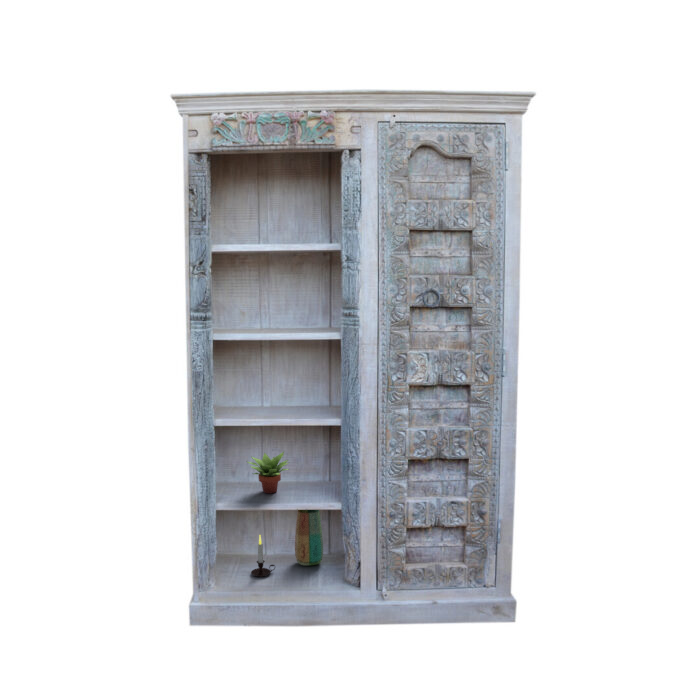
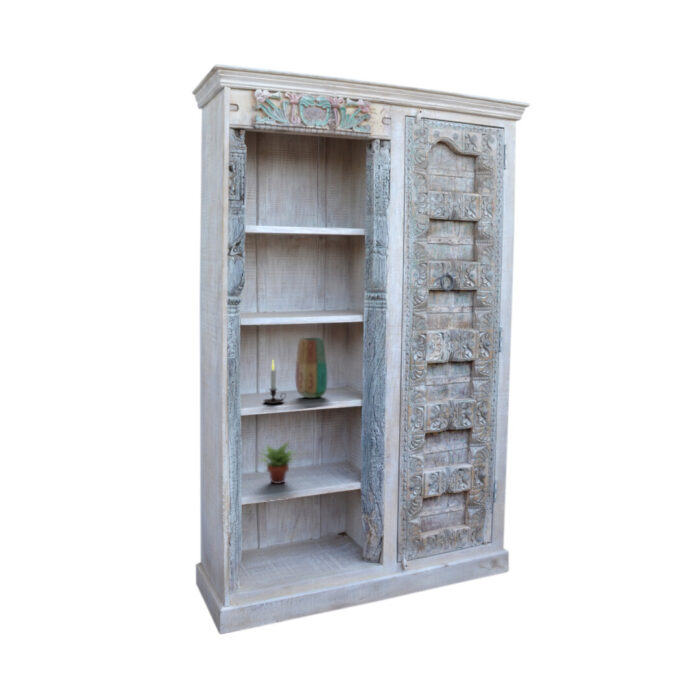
vase: present [295,510,323,566] -> present [295,338,327,398]
candle: present [251,536,275,577] -> present [264,360,283,404]

